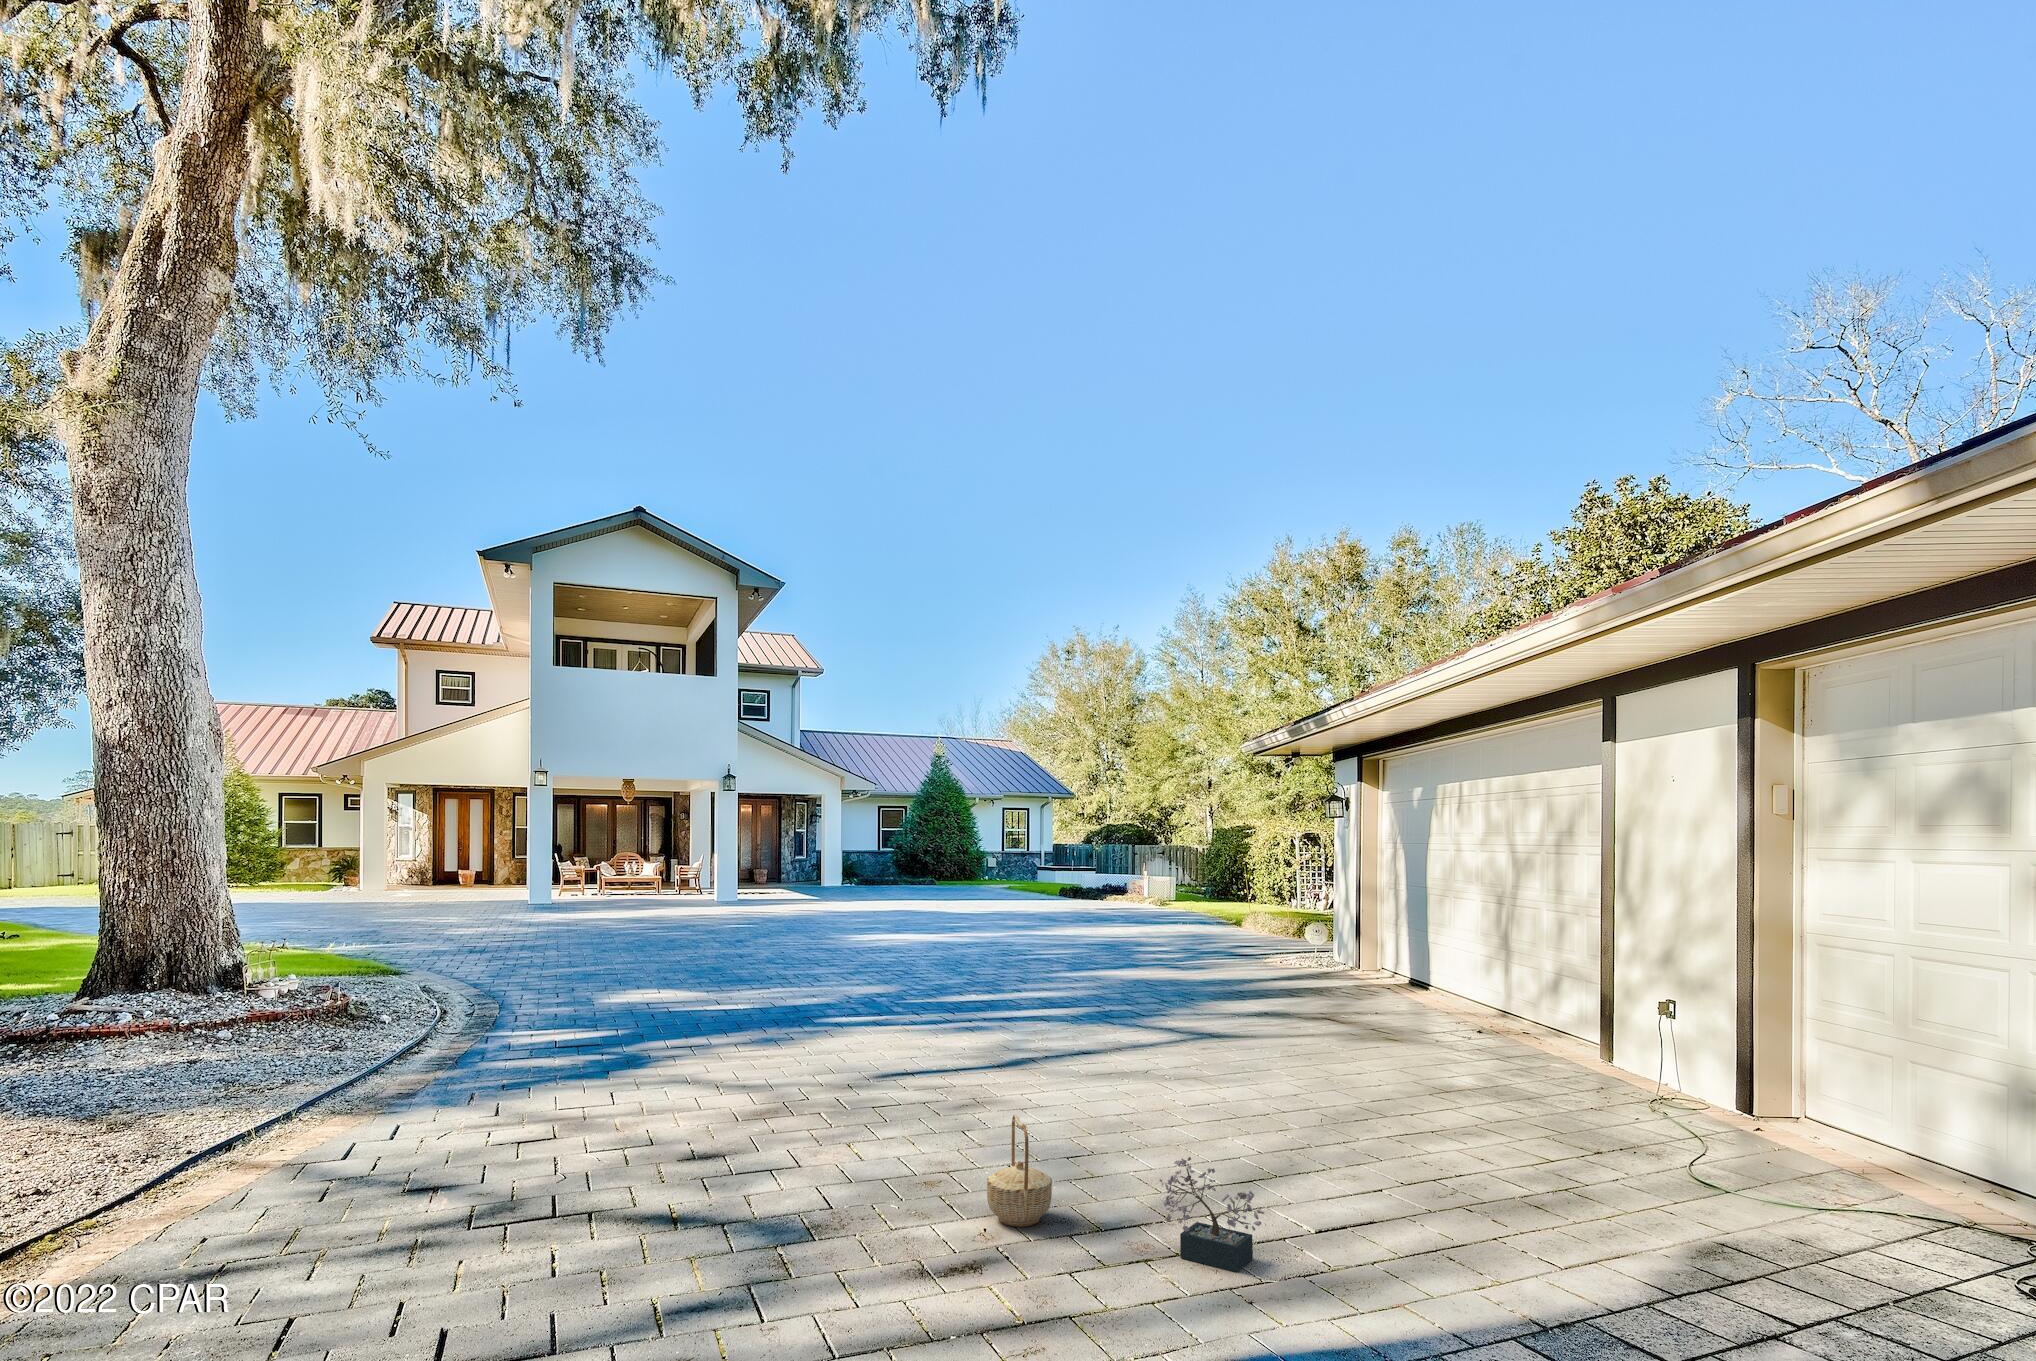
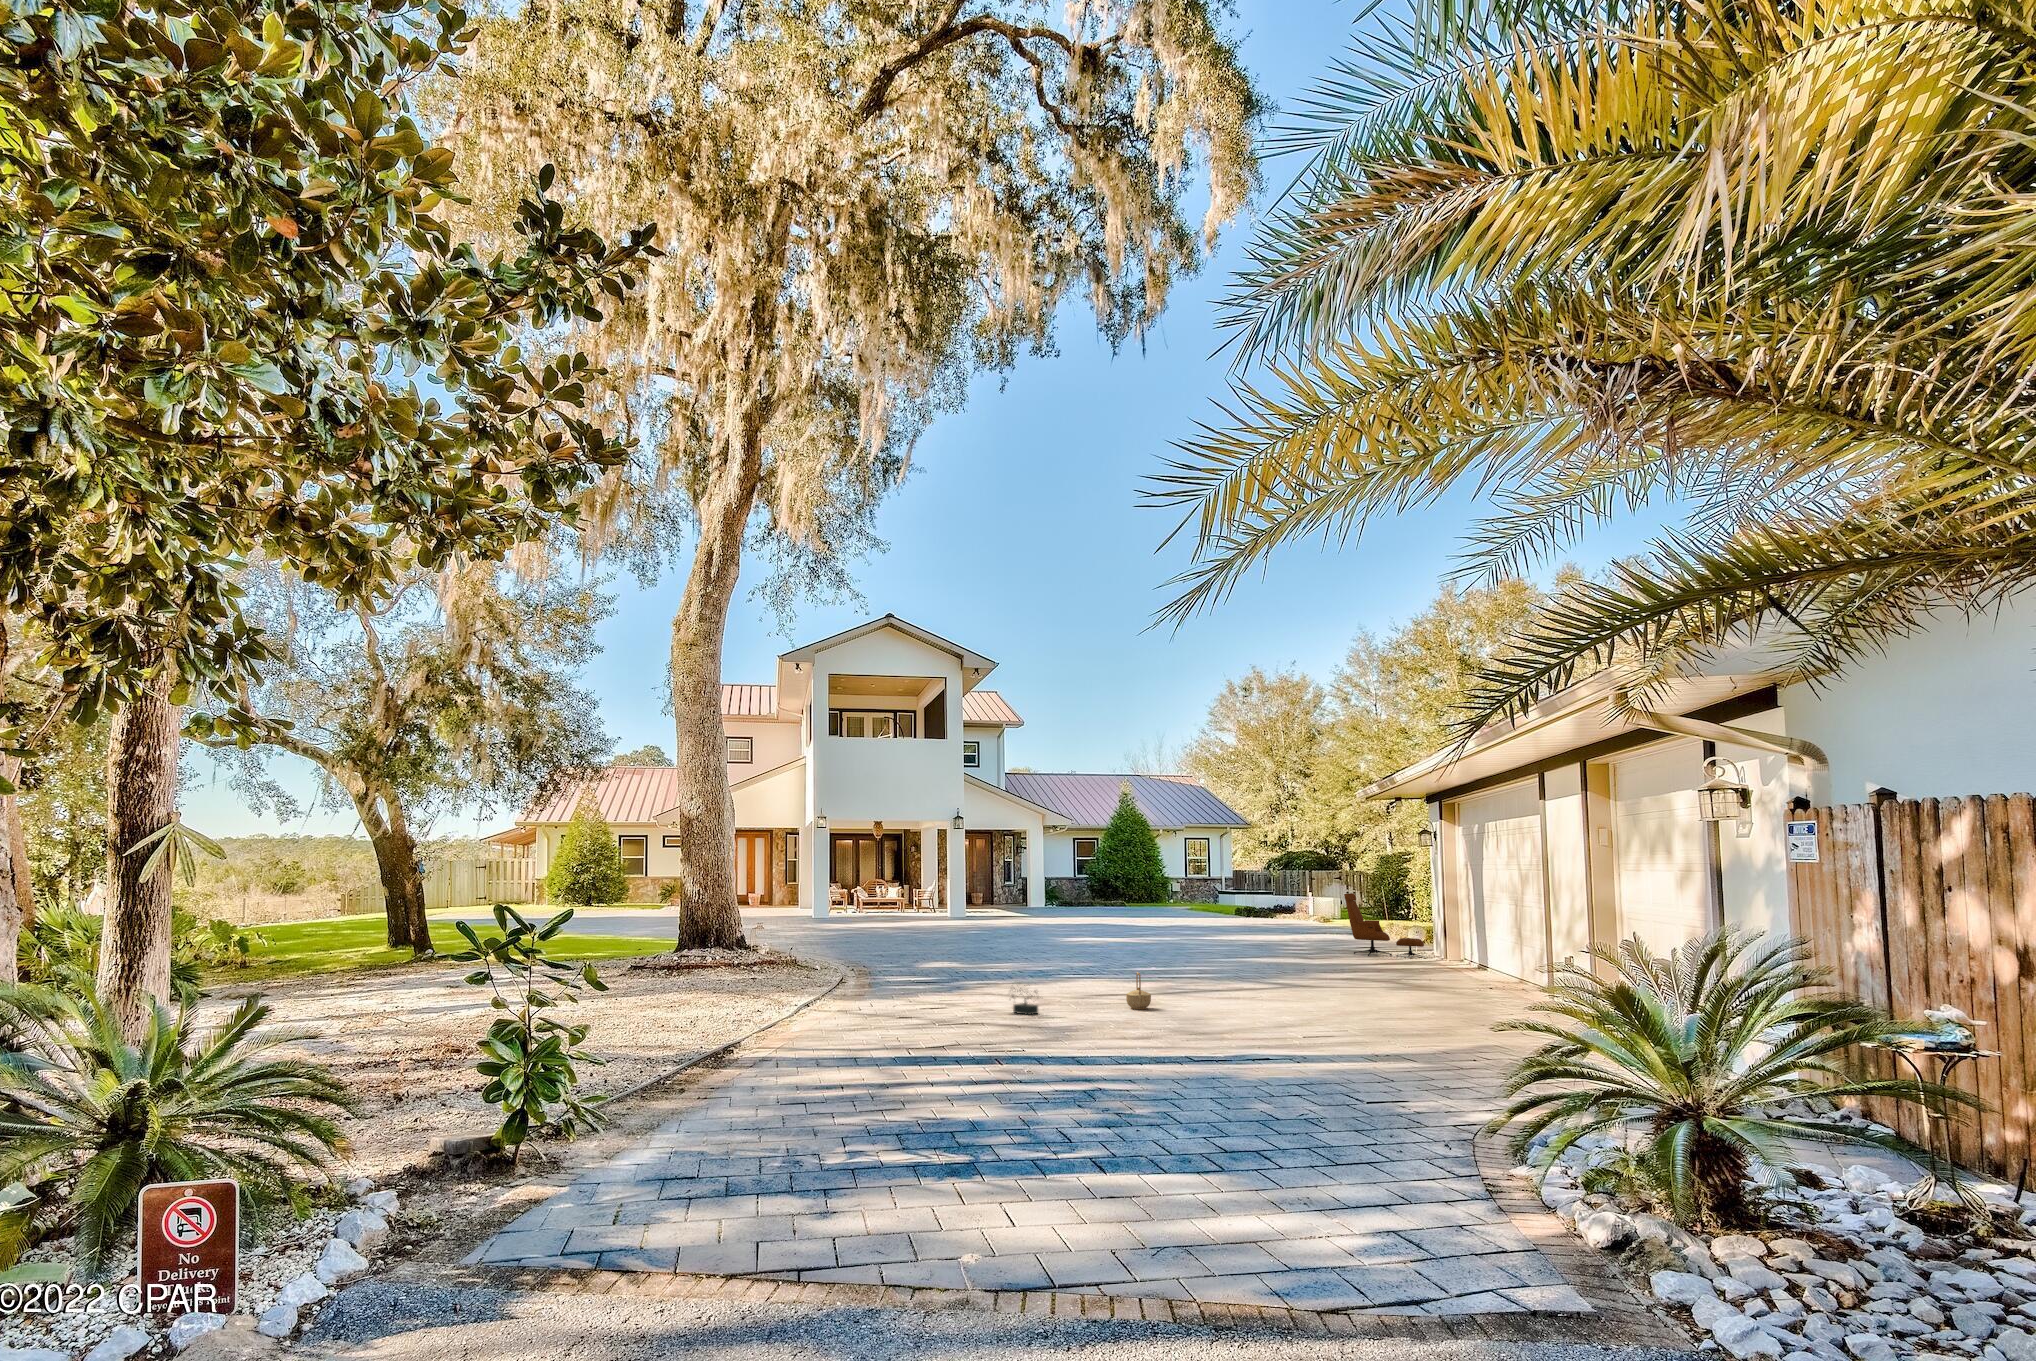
lounge chair: none [1274,878,1393,976] -> present [1344,893,1424,957]
decorative plant: present [1159,1157,1264,1272] -> present [1012,985,1038,1015]

